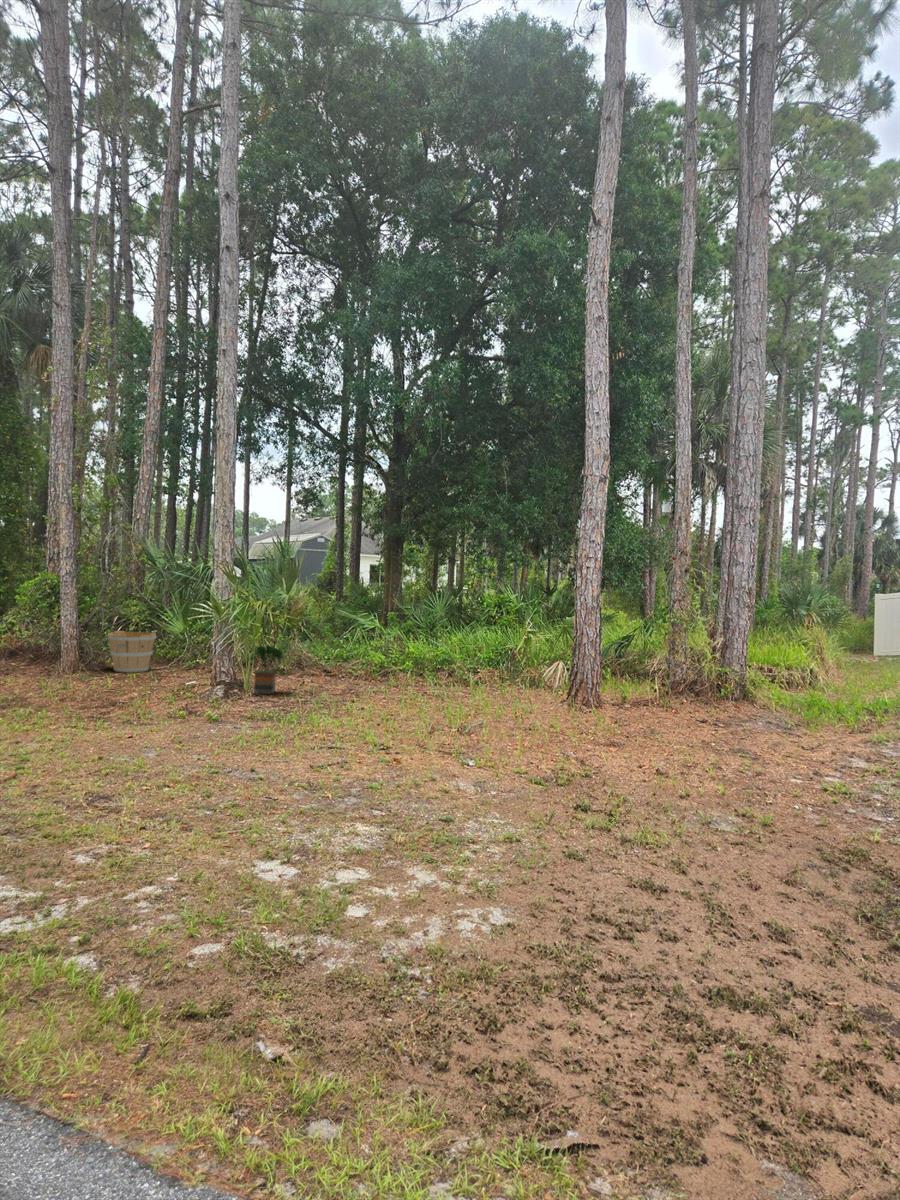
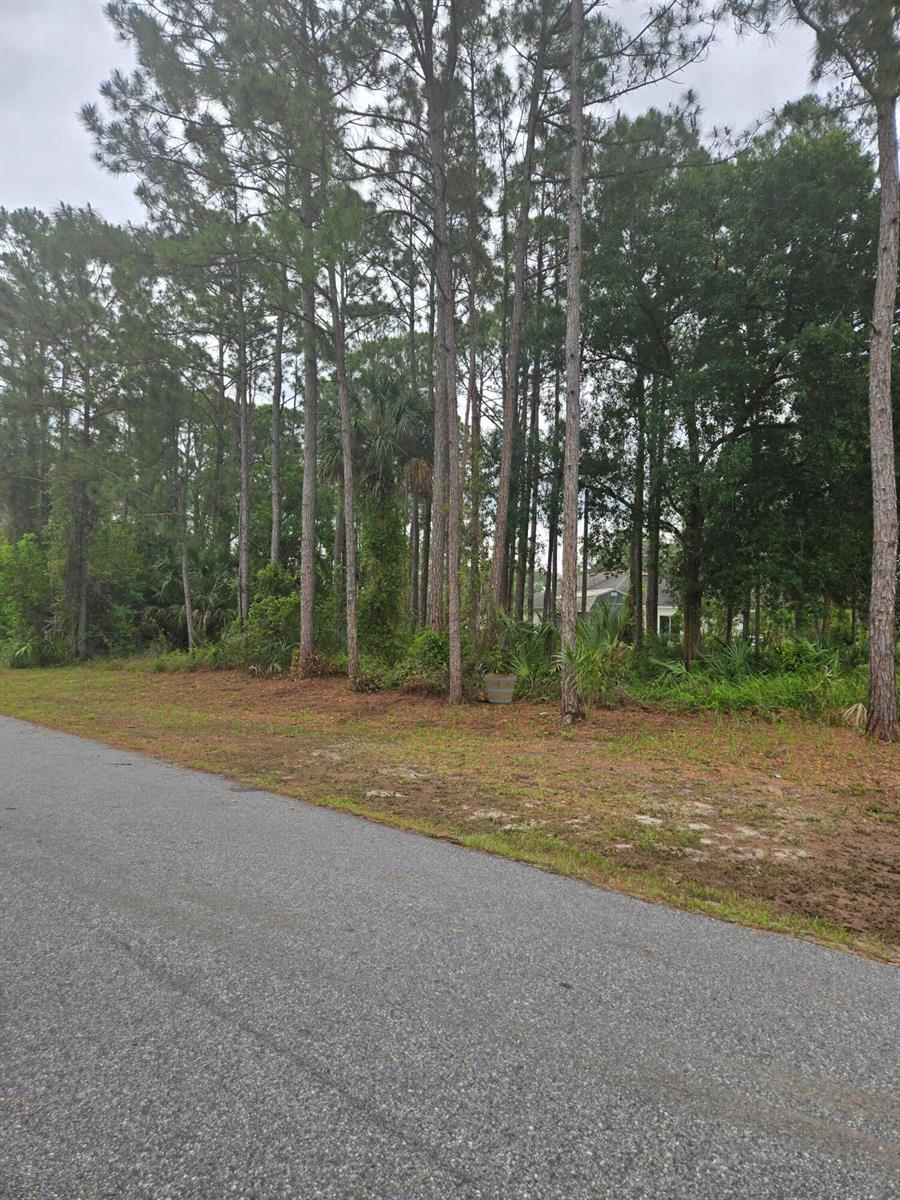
potted tree: present [250,646,283,694] -> none [590,685,616,722]

